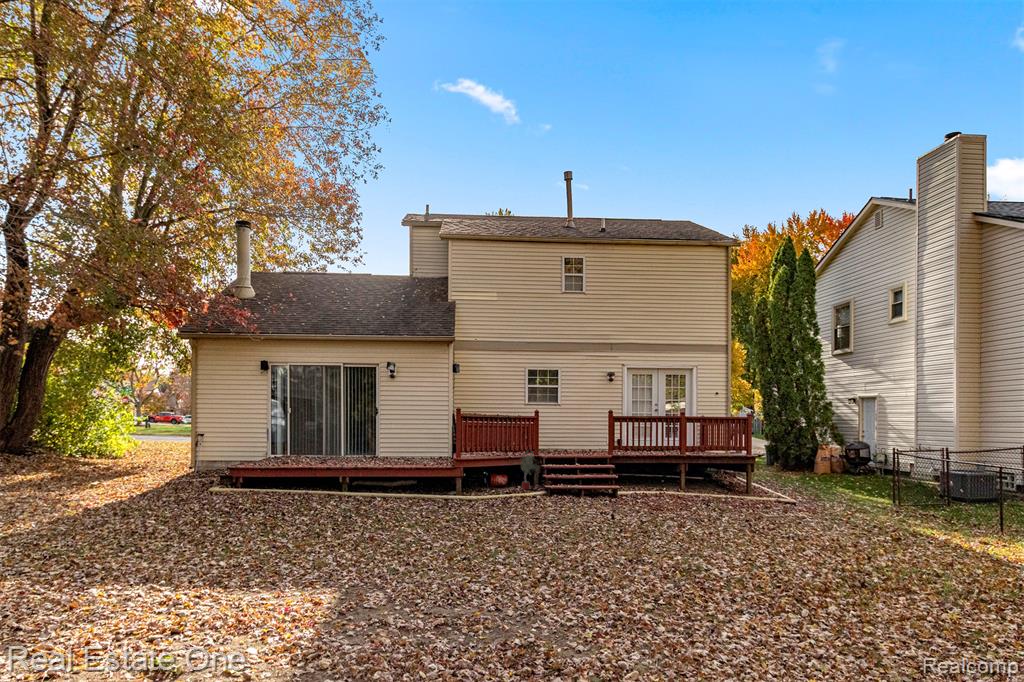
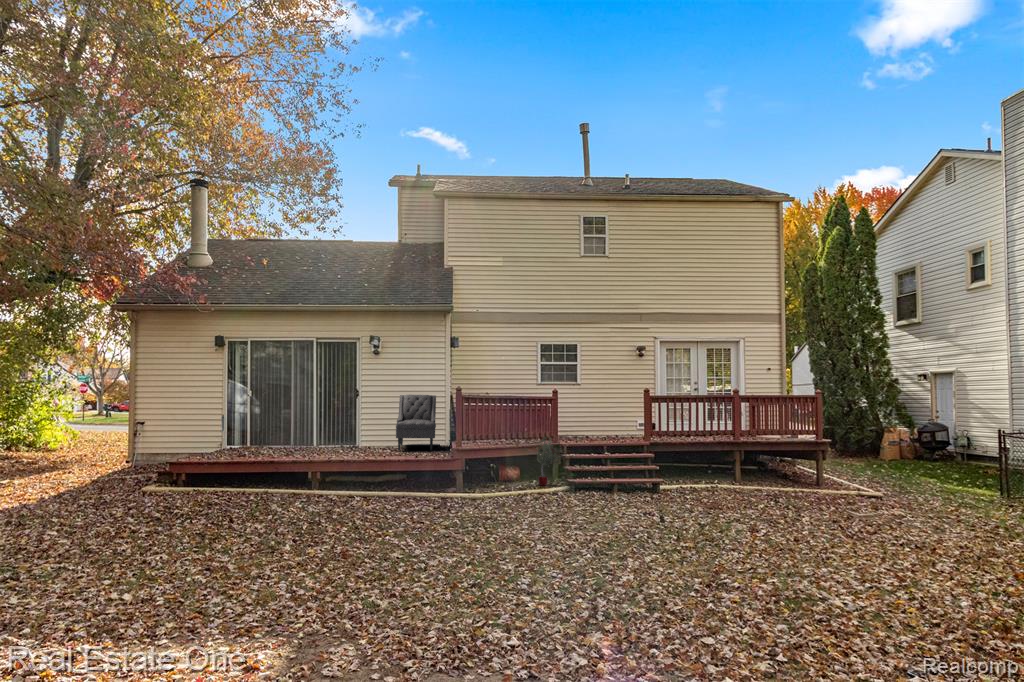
chair: none [408,414,440,460] -> present [396,394,436,450]

